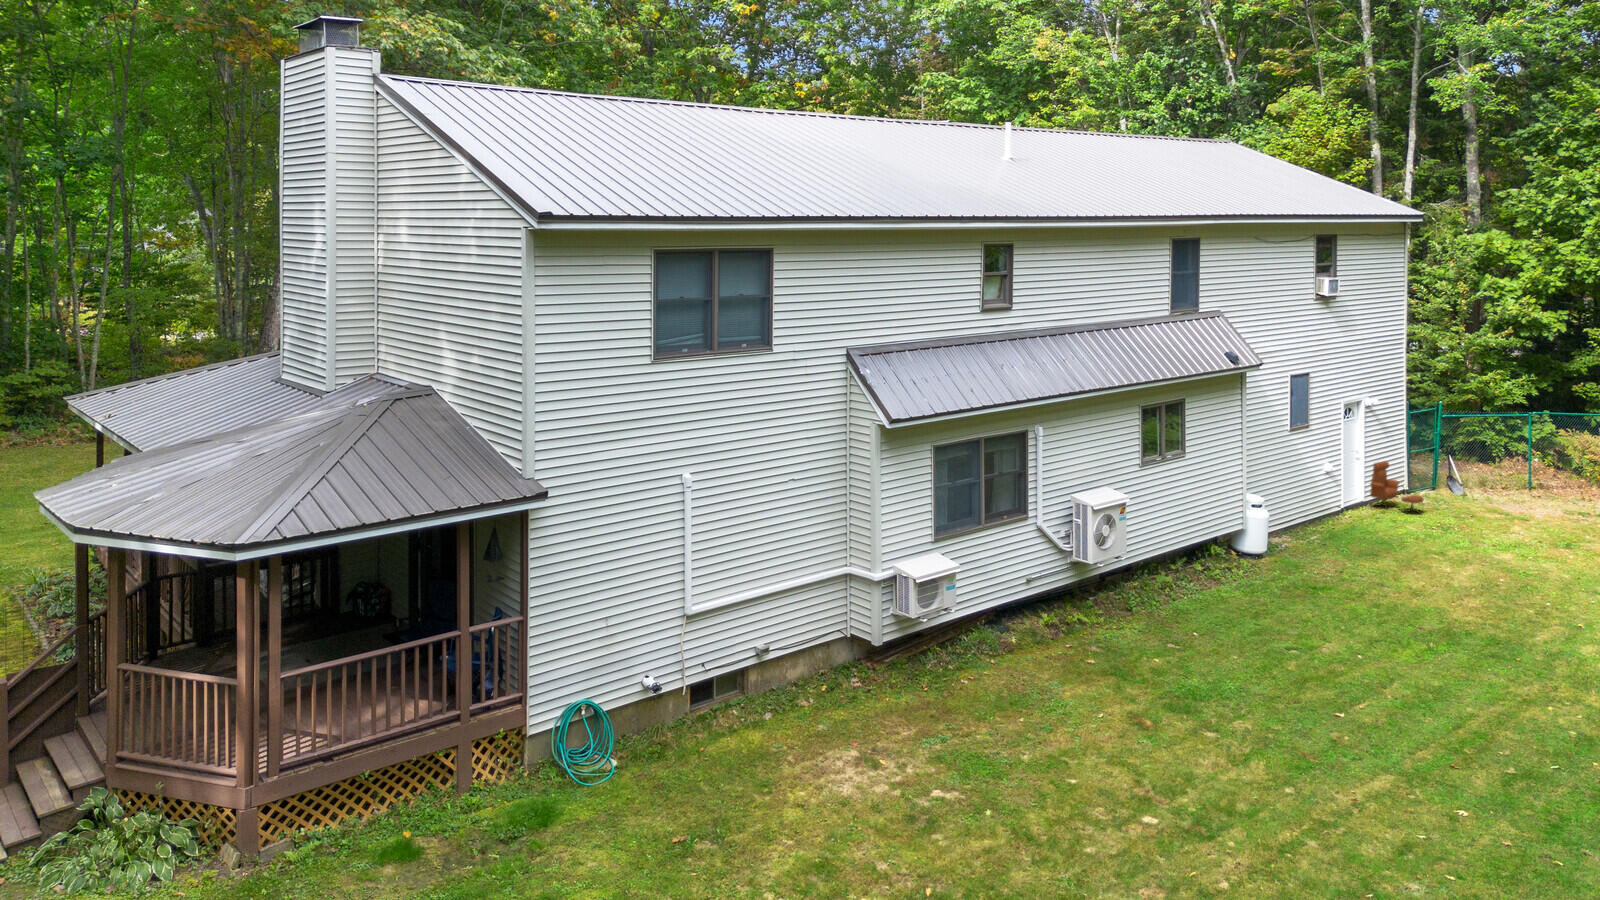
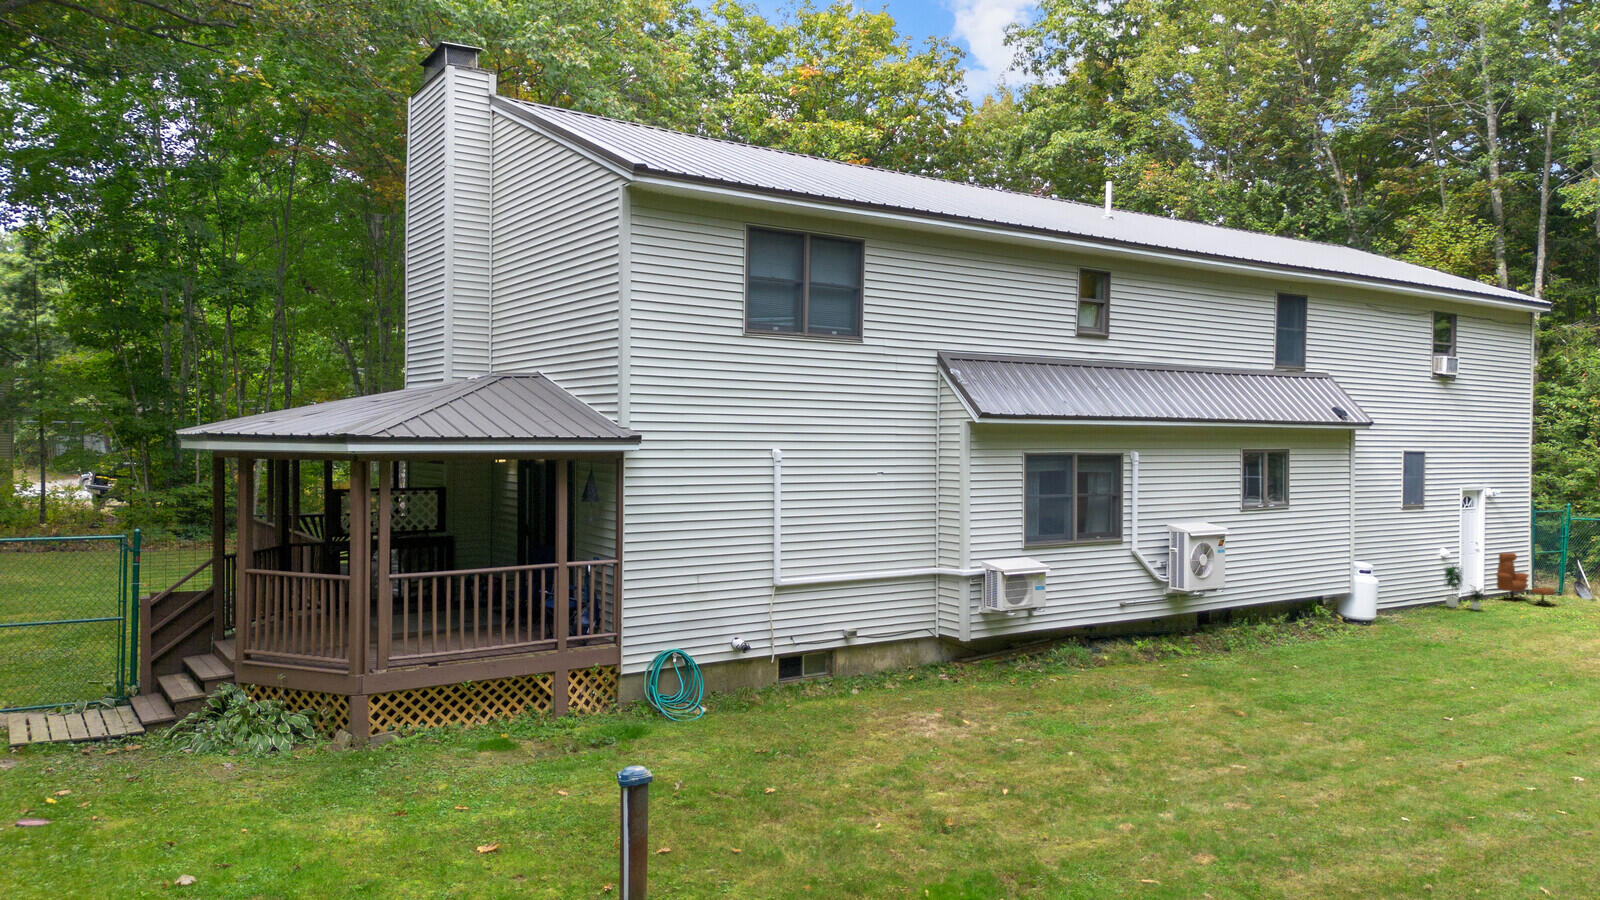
potted plant: none [1322,480,1364,524] -> present [1444,566,1485,610]

